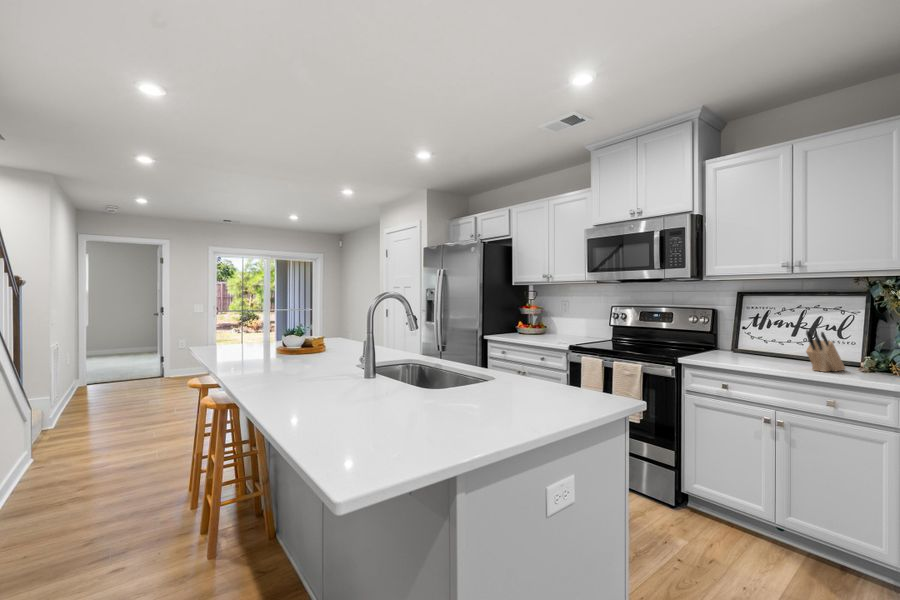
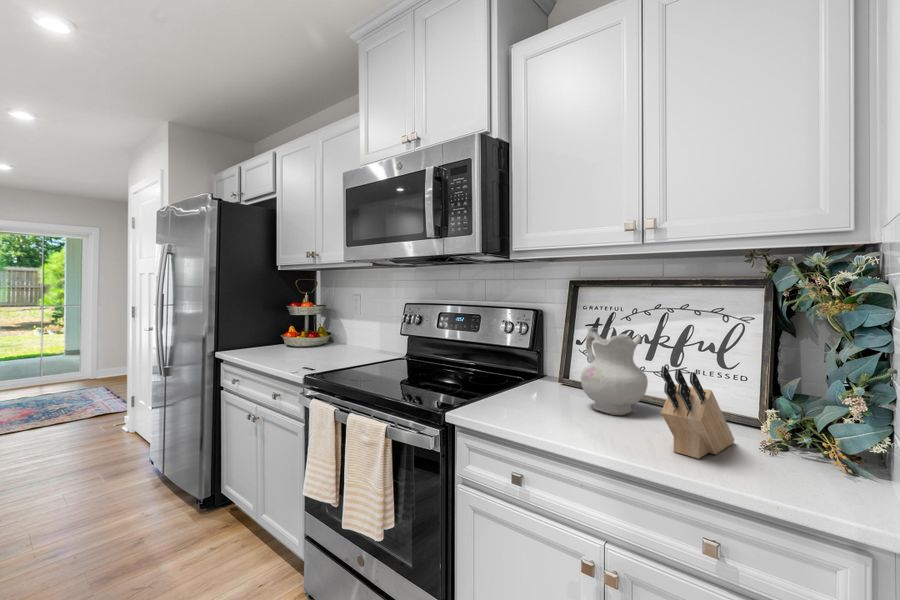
ceramic pitcher: none [753,317,795,362] -> present [581,327,648,415]

